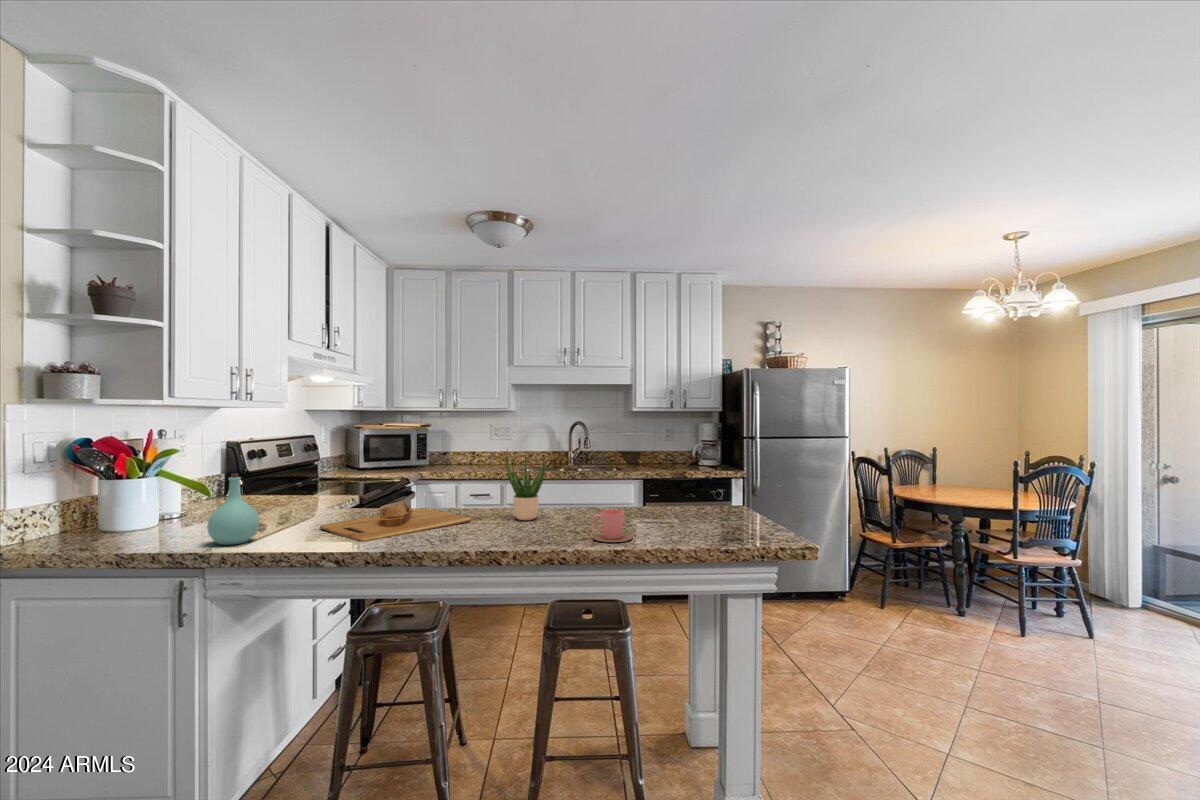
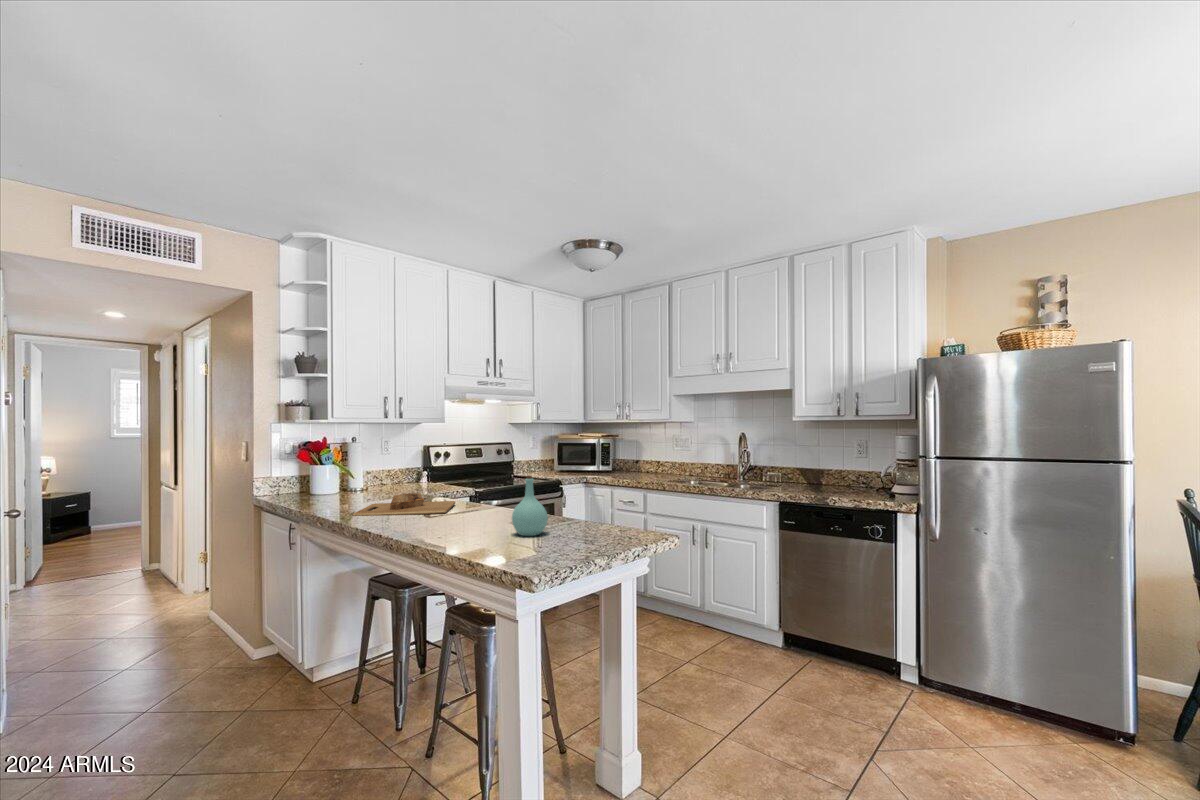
potted plant: present [506,451,549,520] -> none [456,455,501,518]
bottle: present [207,474,259,545] -> present [512,476,548,536]
cup: present [592,510,632,542] -> none [426,513,464,541]

